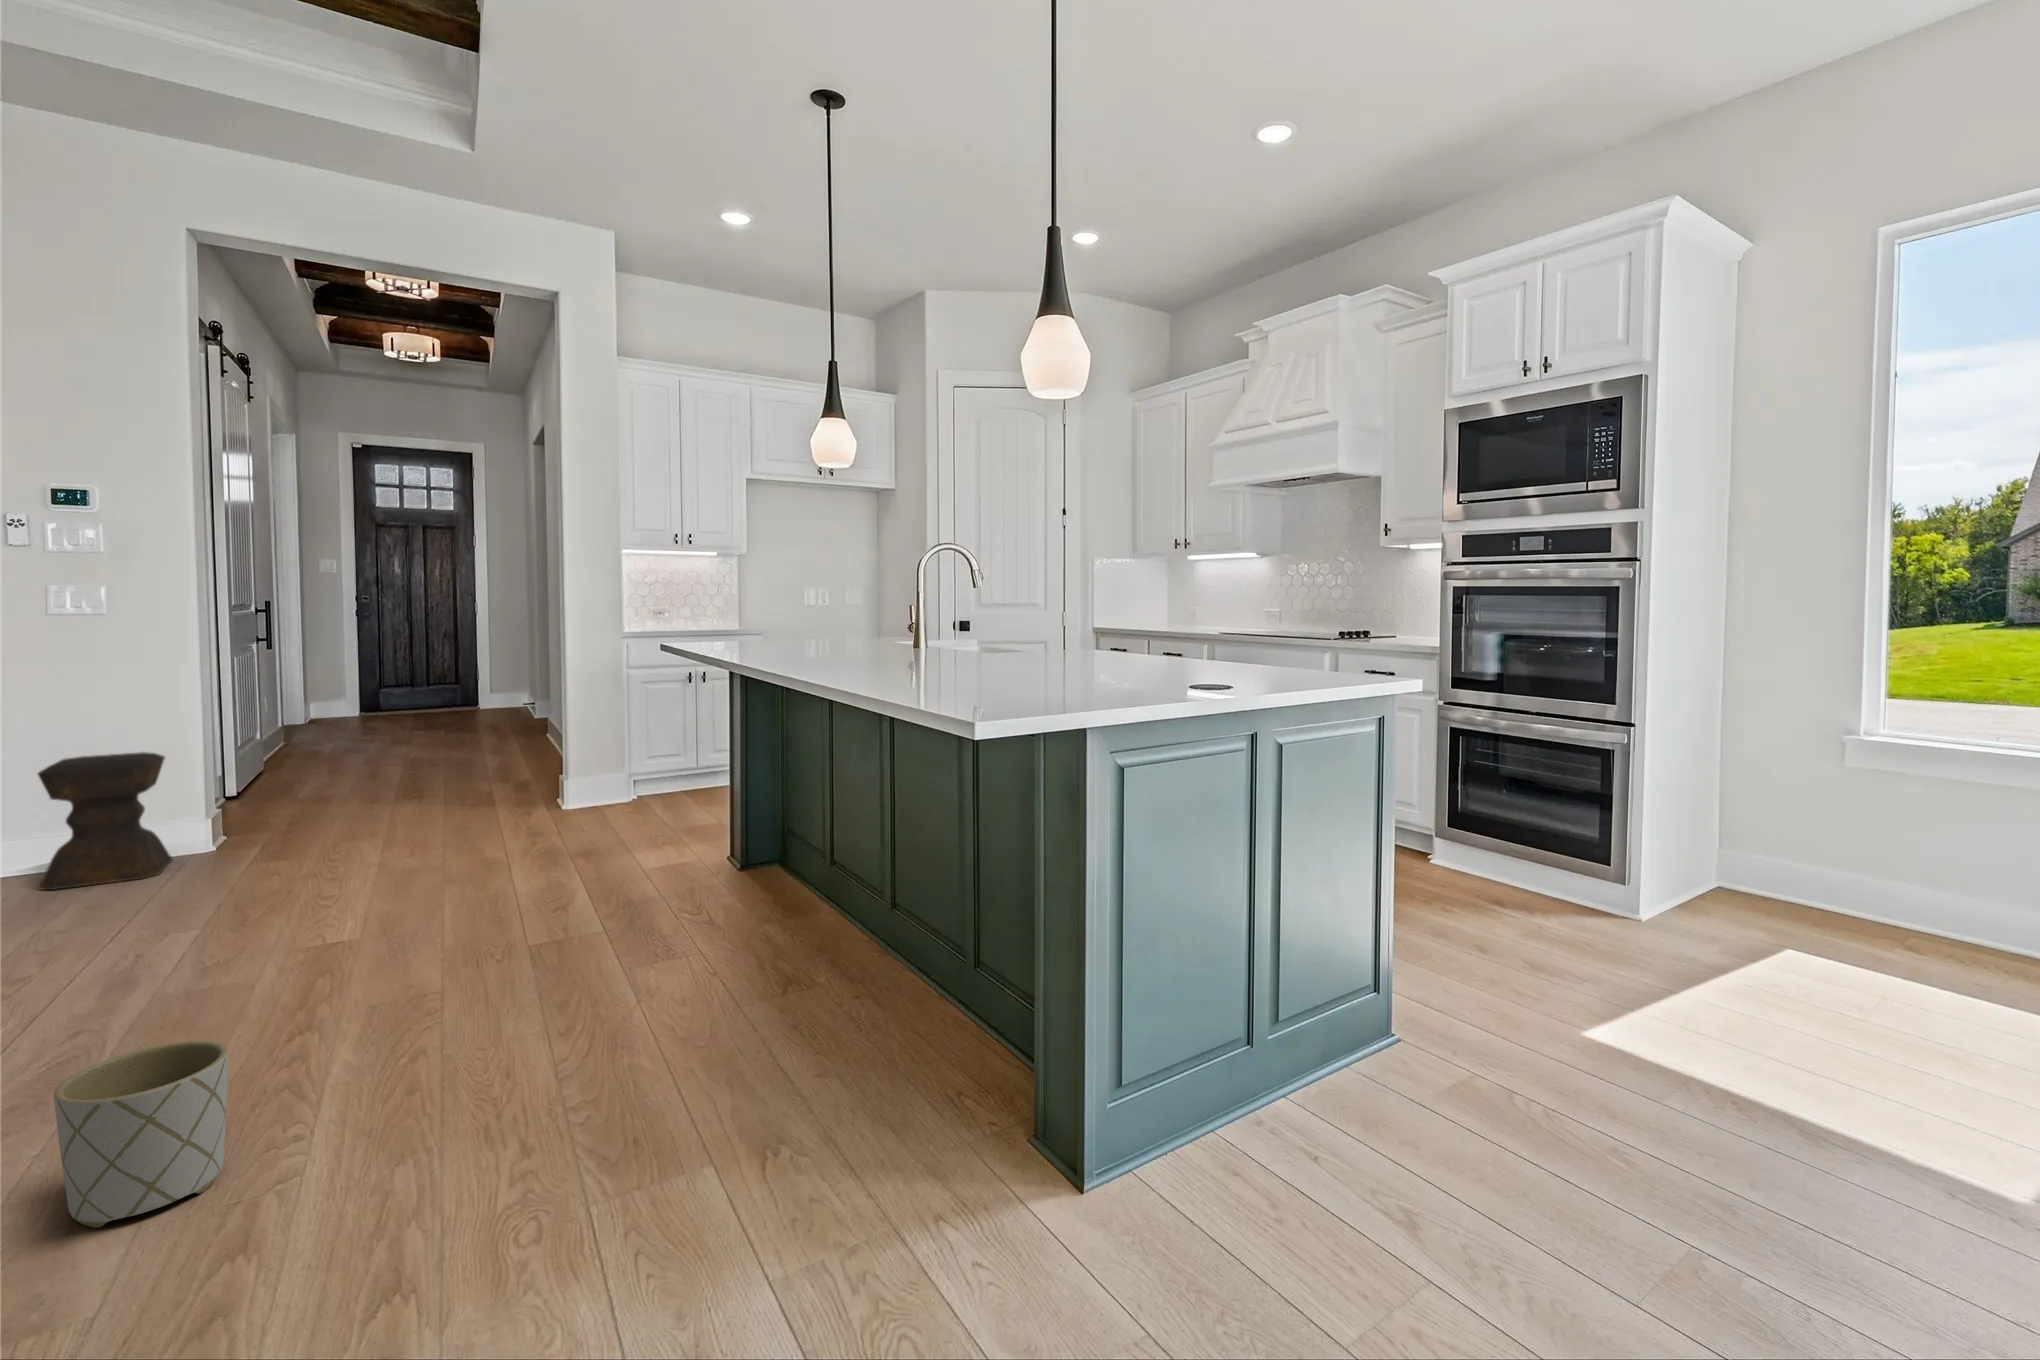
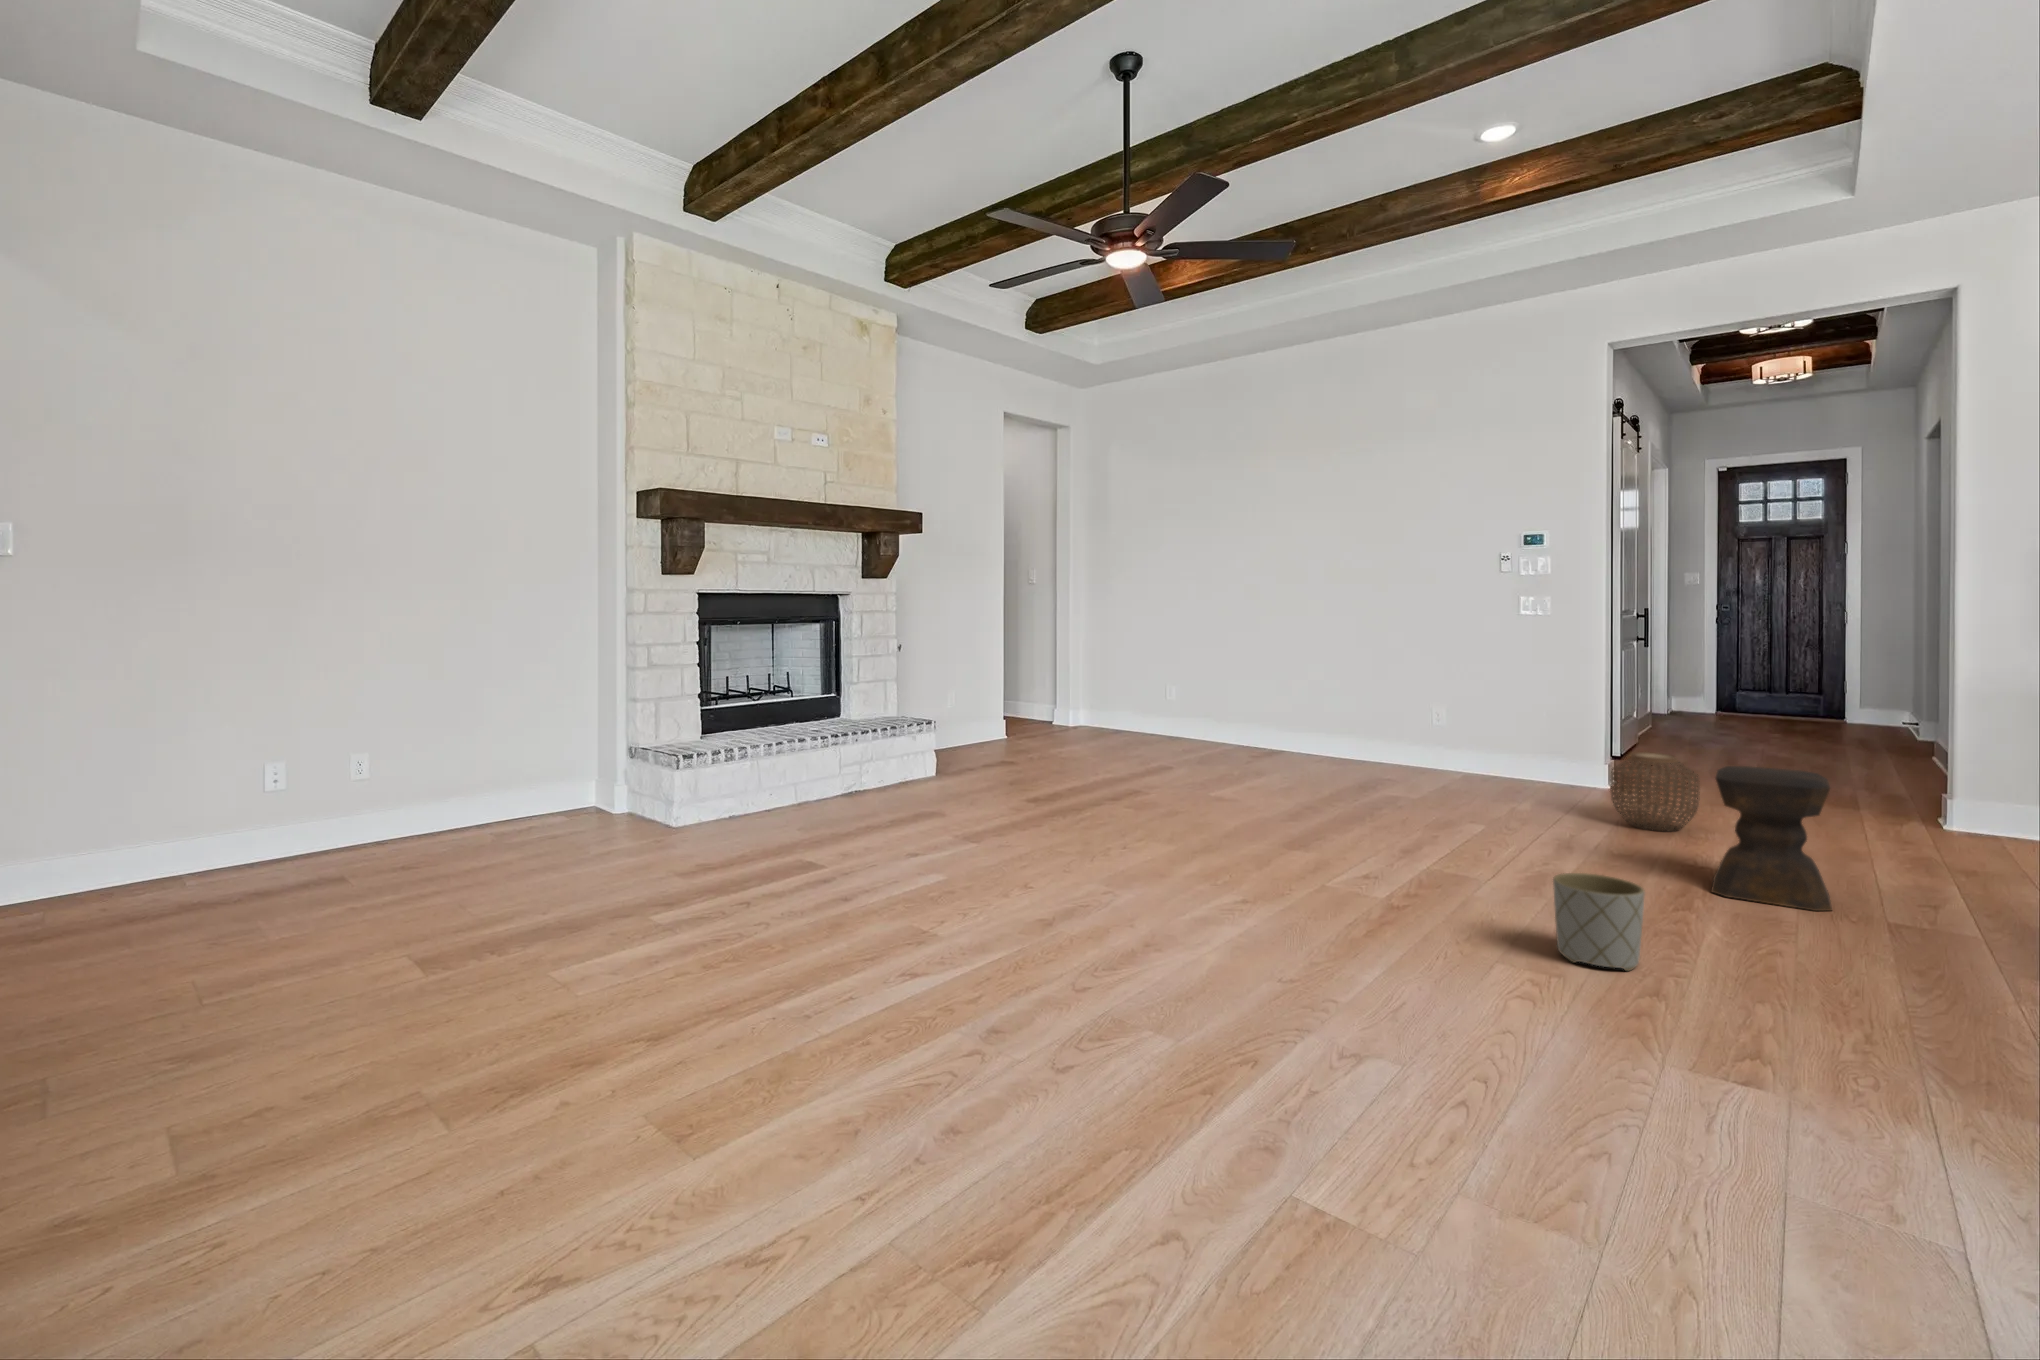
stool: present [38,752,172,890] -> present [1711,766,1832,911]
woven basket: none [208,793,330,900] -> present [1611,752,1700,832]

